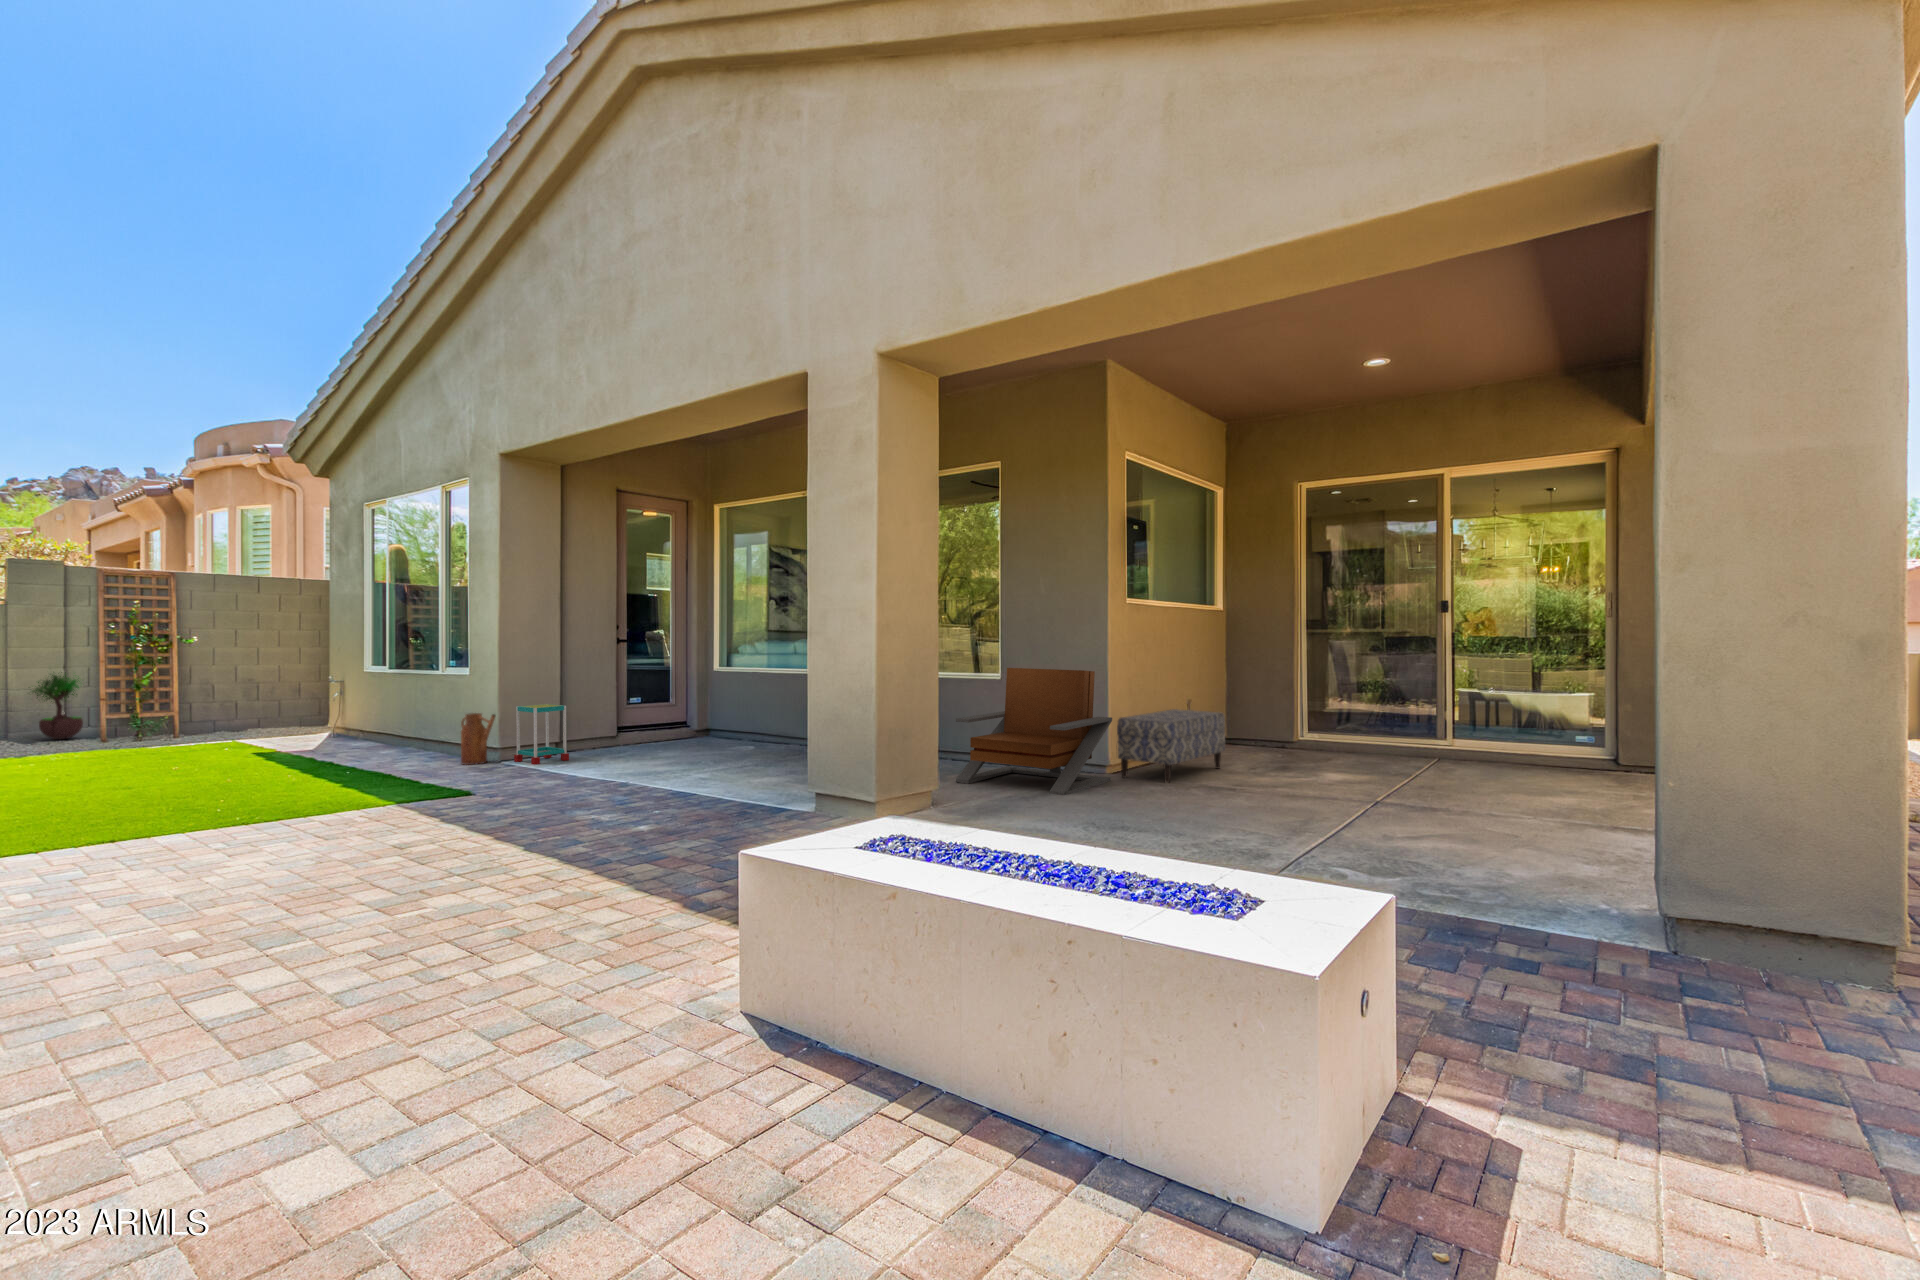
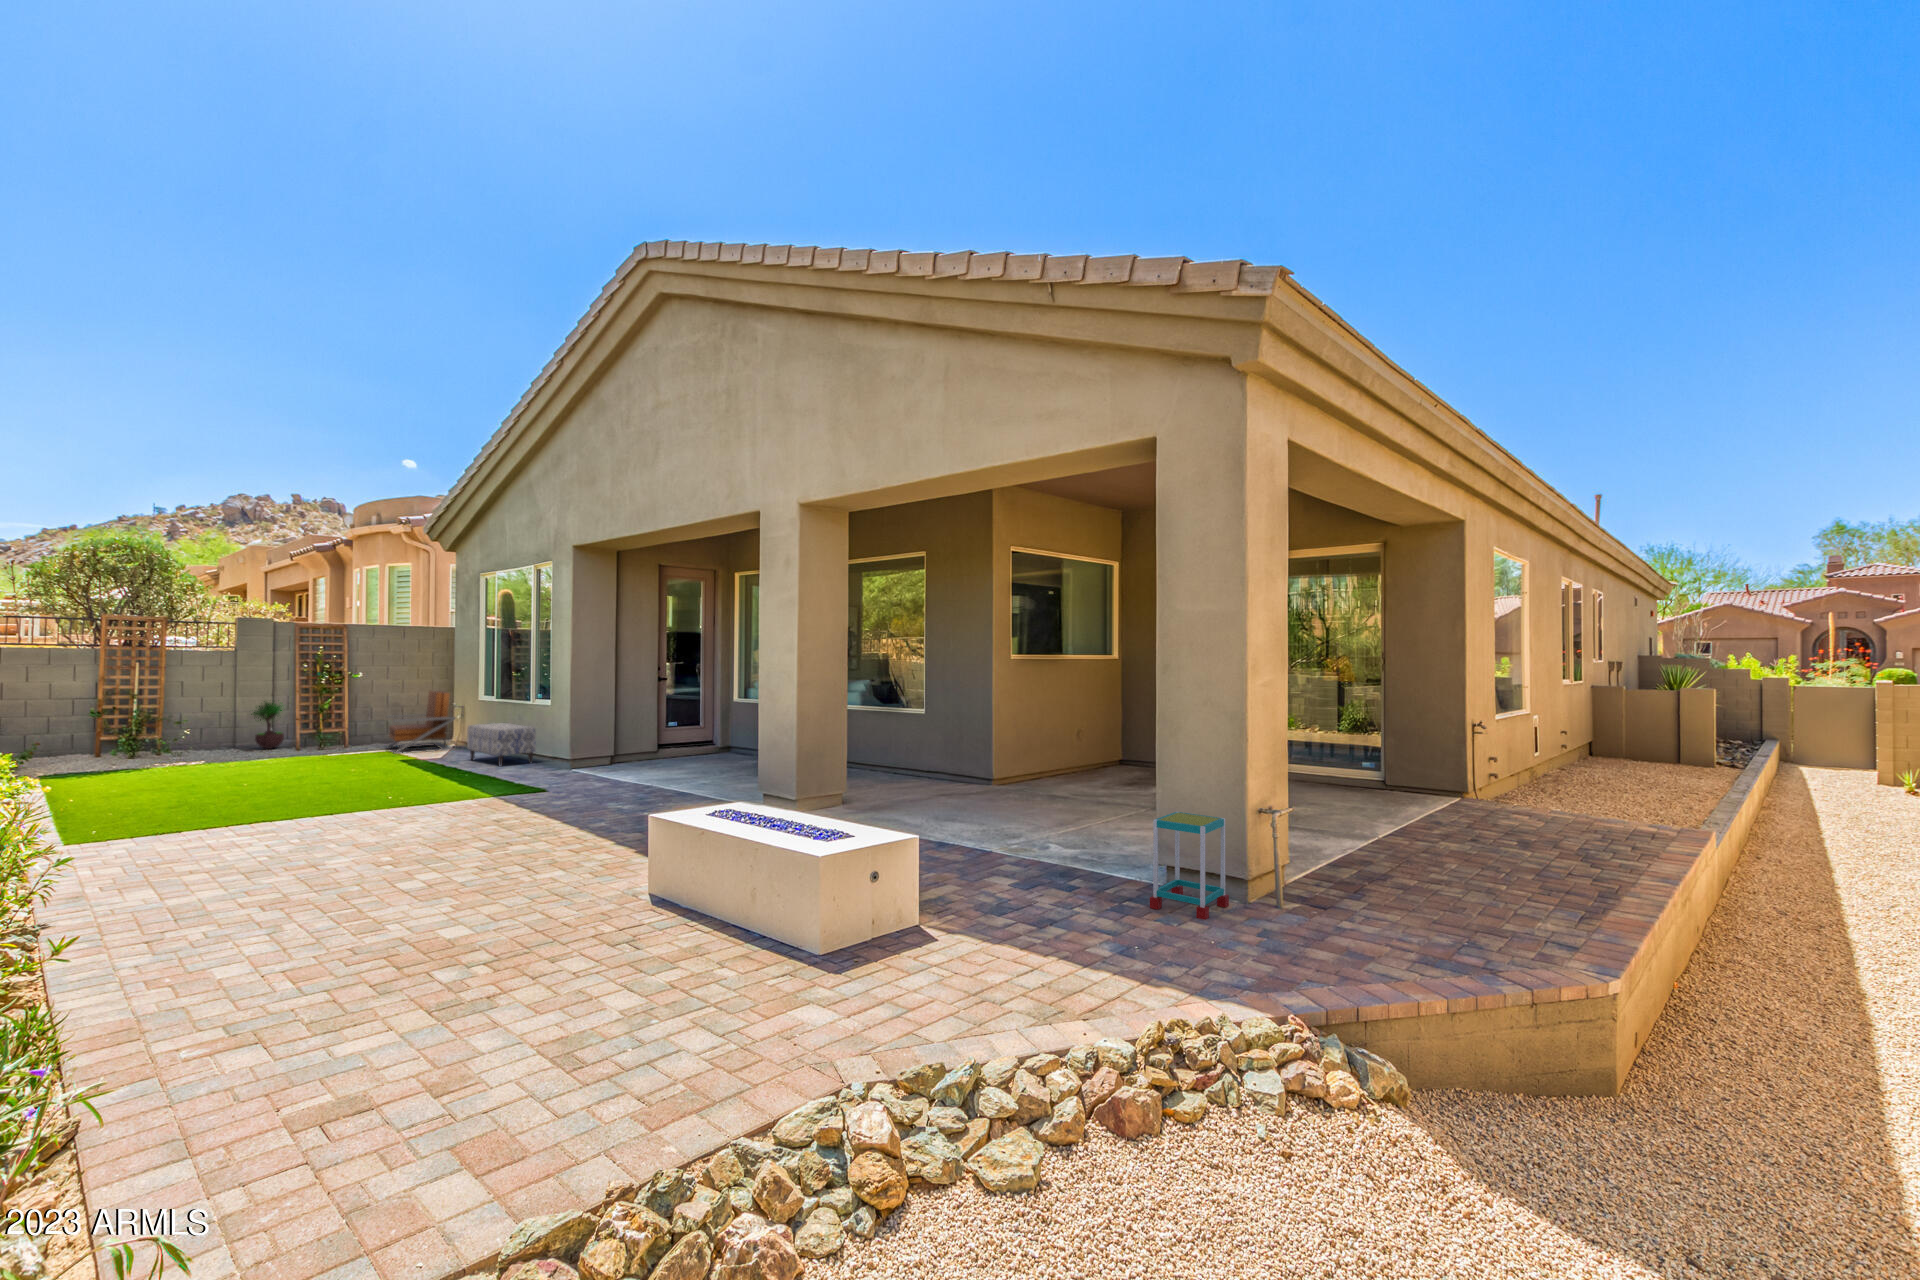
lounge chair: present [956,668,1112,795] -> present [387,691,455,754]
side table: present [514,704,569,765] -> present [1150,812,1229,920]
bench: present [1117,709,1225,783] -> present [467,723,536,766]
watering can: present [461,713,495,765] -> none [544,734,568,771]

